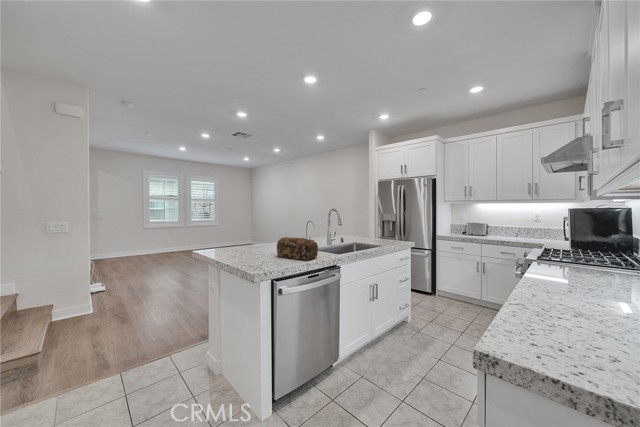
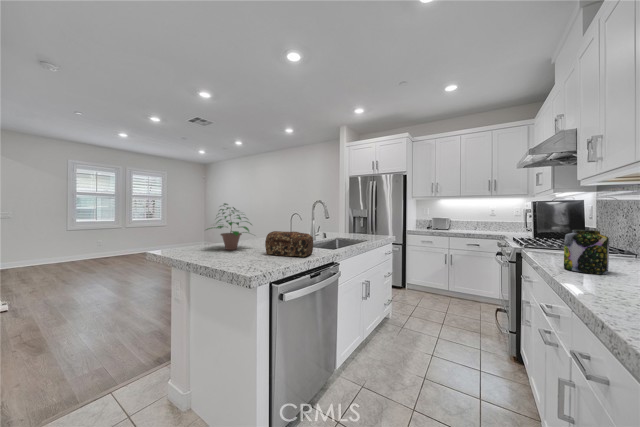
potted plant: none [231,213,275,252] -> present [208,203,251,250]
jar: none [547,243,589,289] -> present [564,230,609,274]

